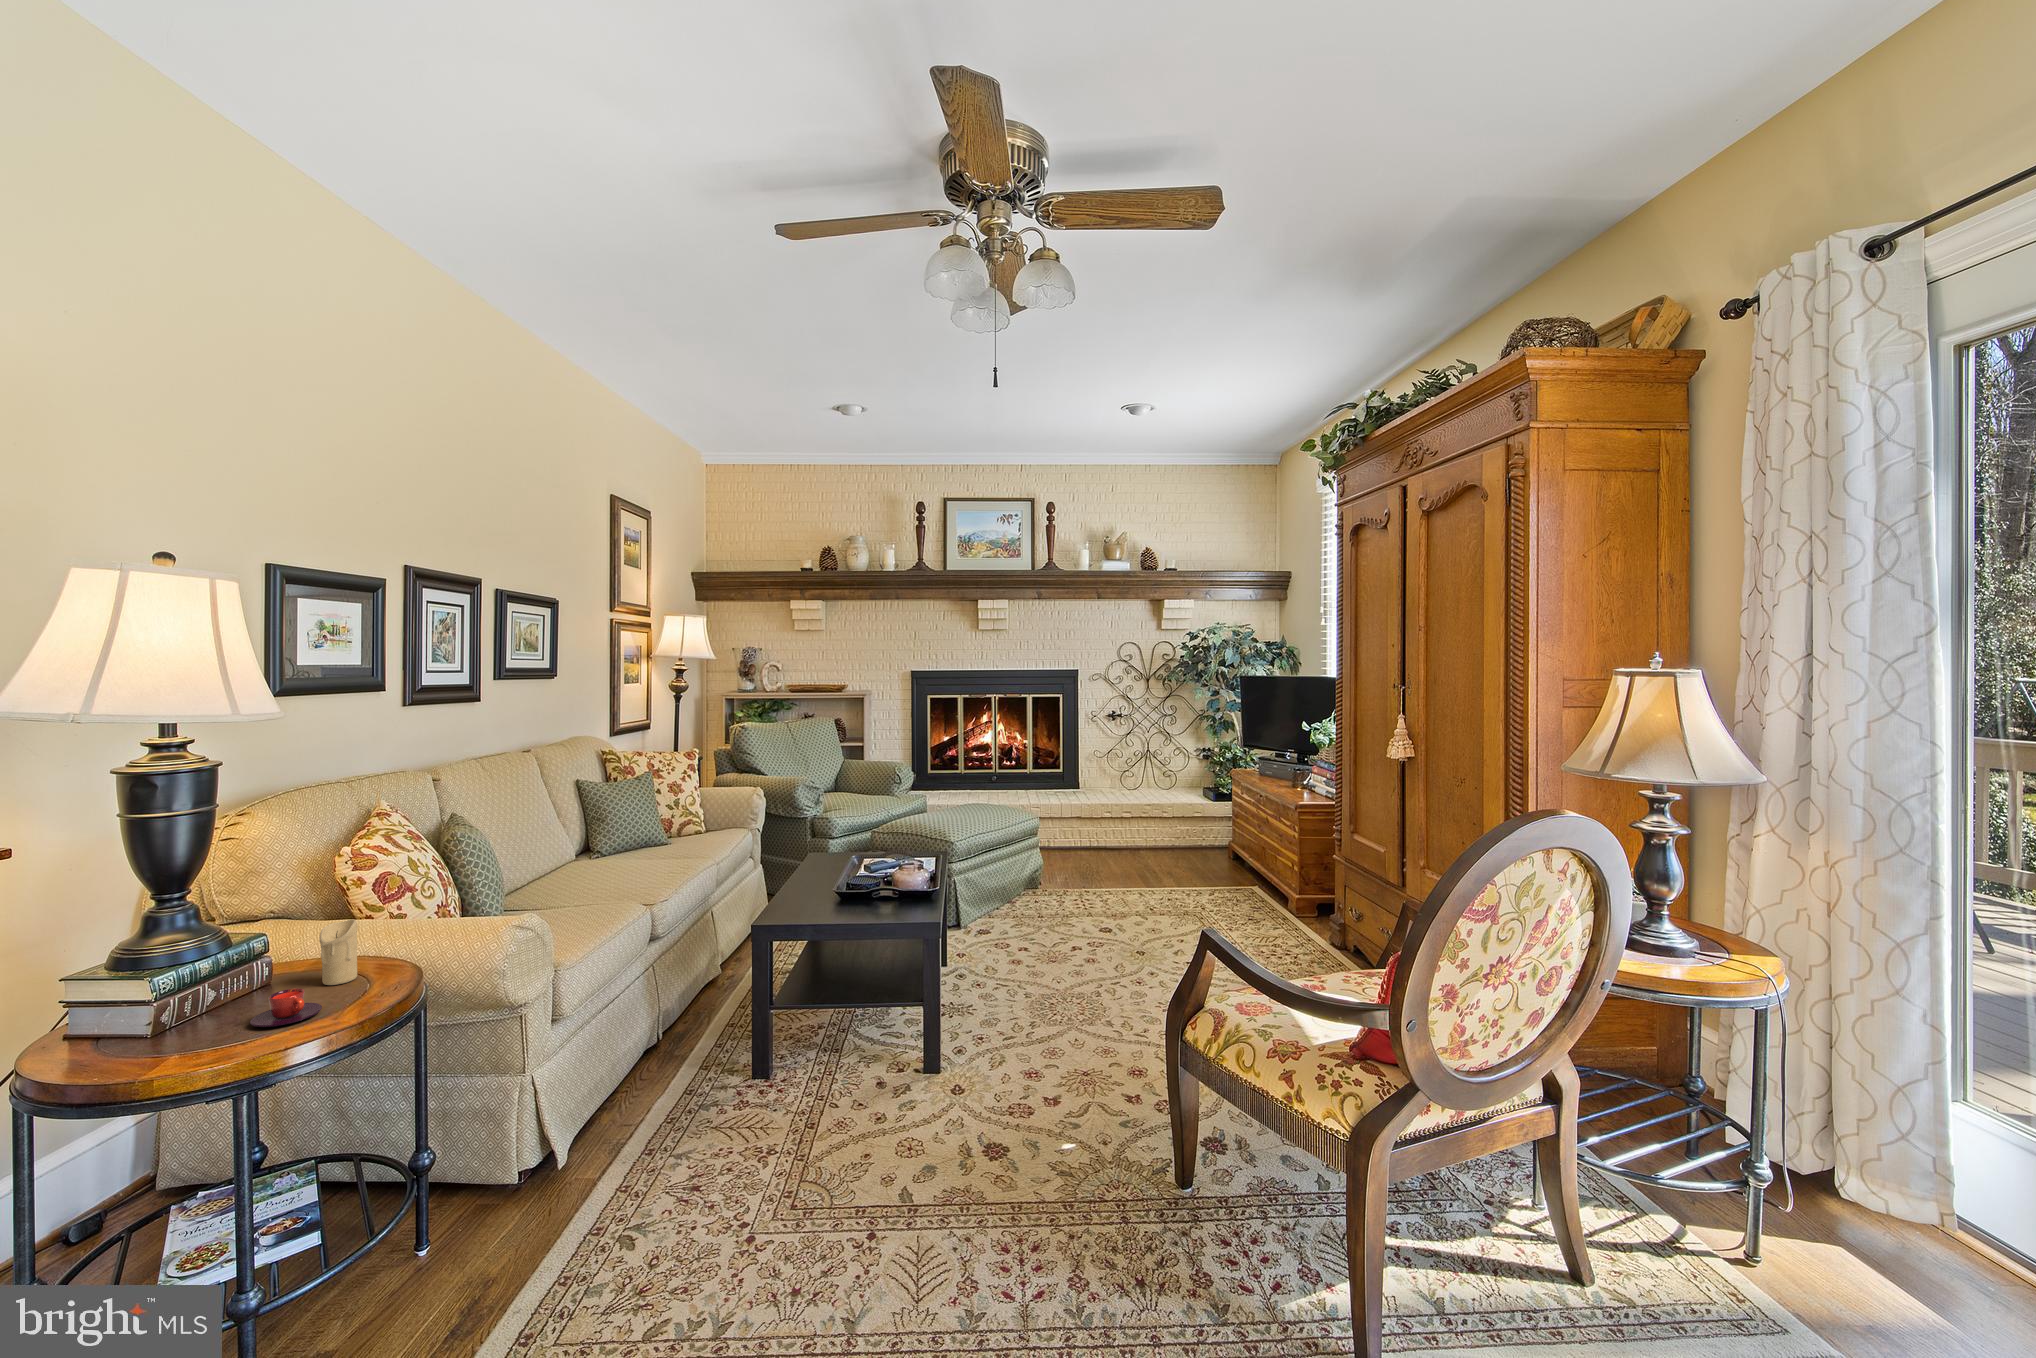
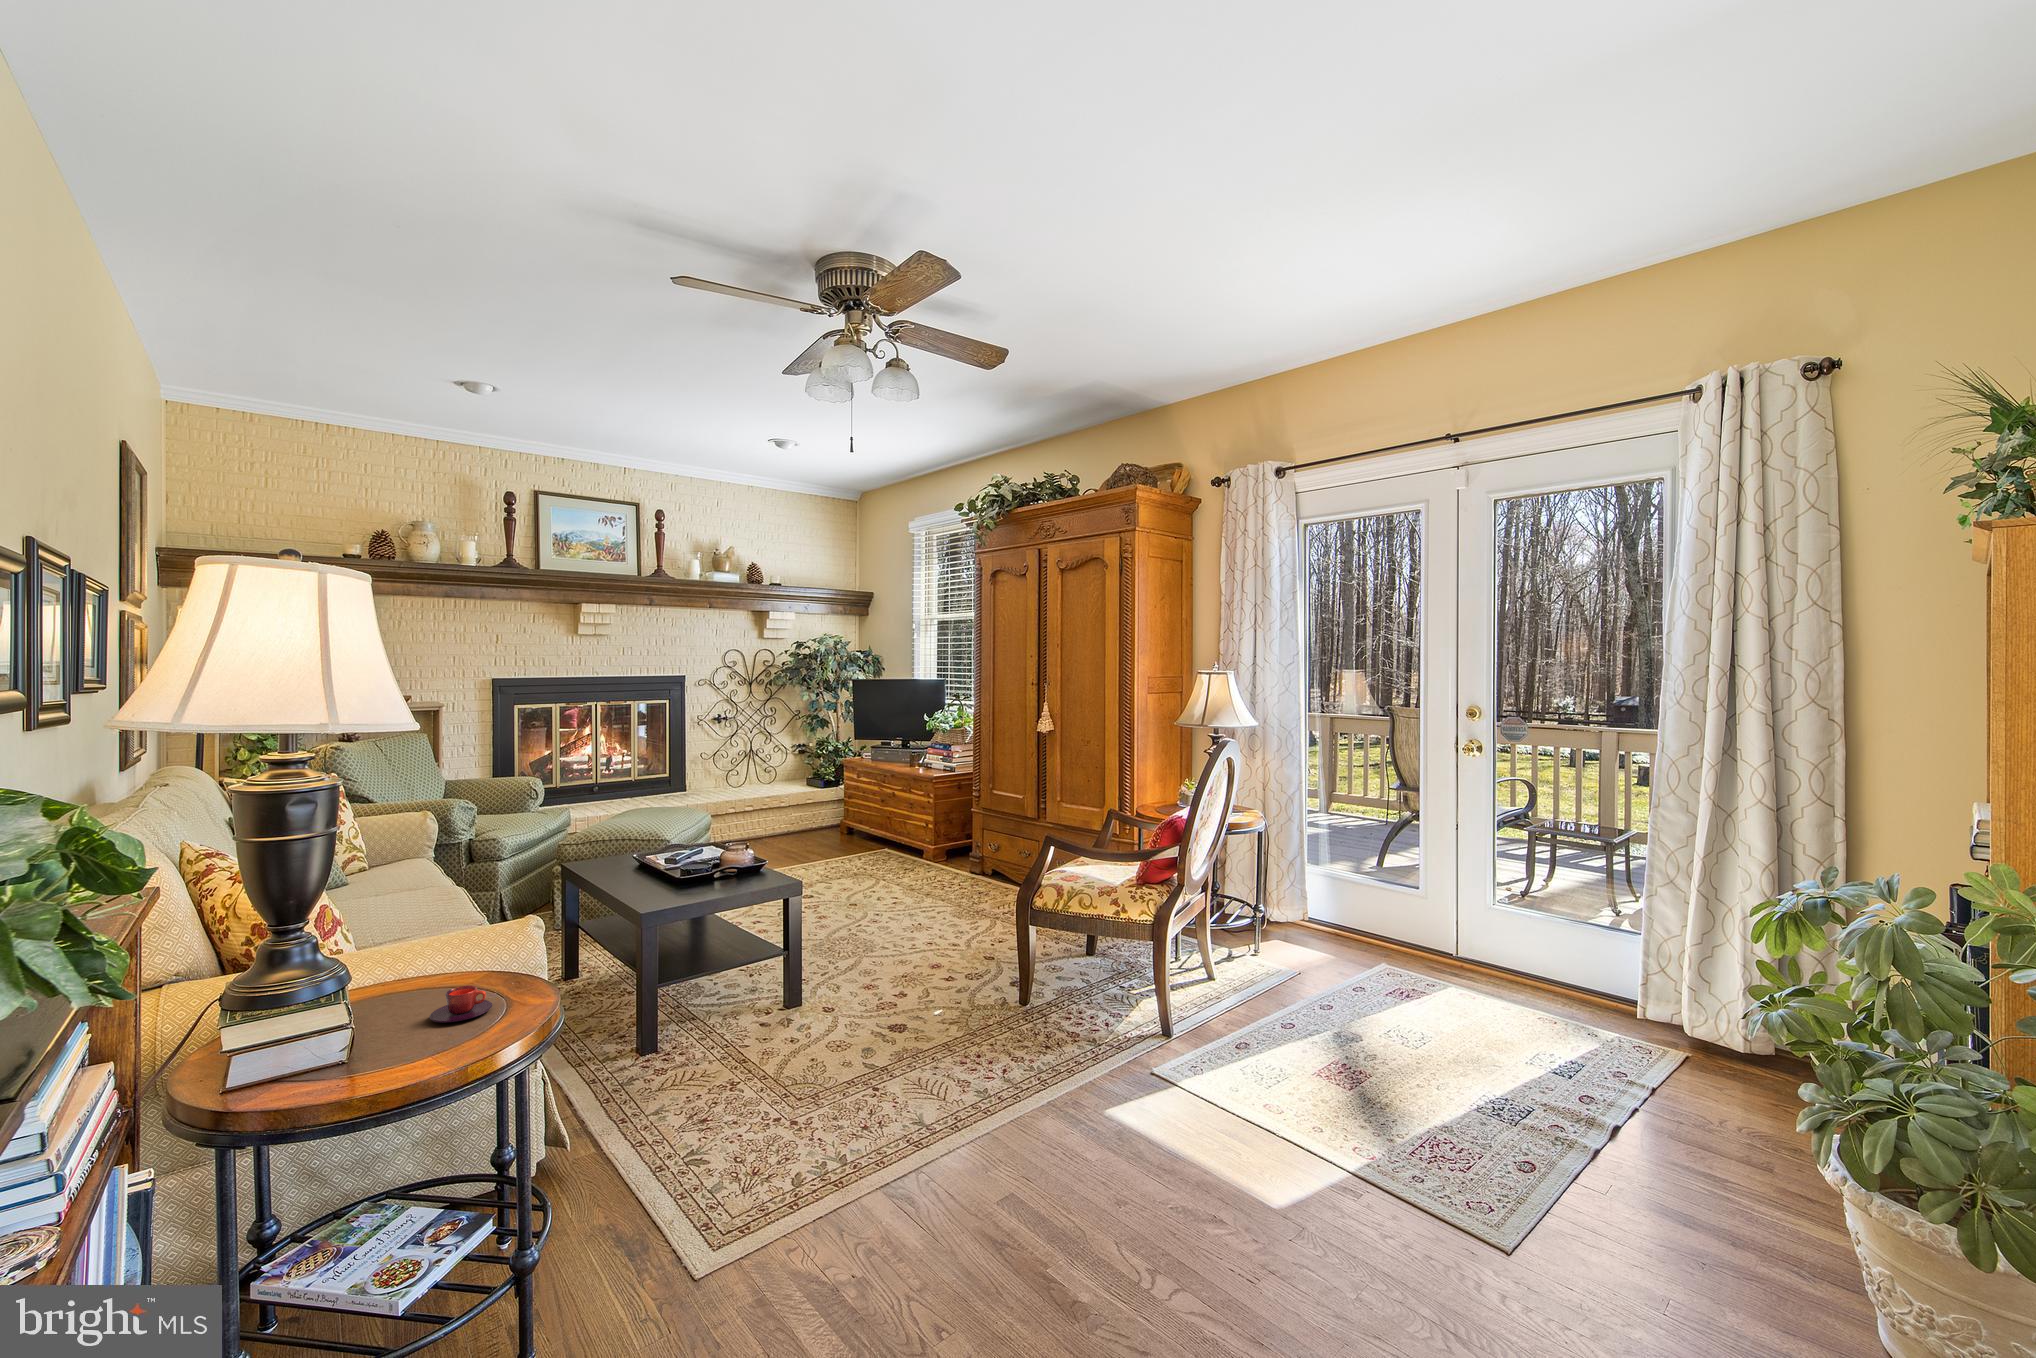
candle: present [319,919,357,985] -> none [400,931,438,997]

